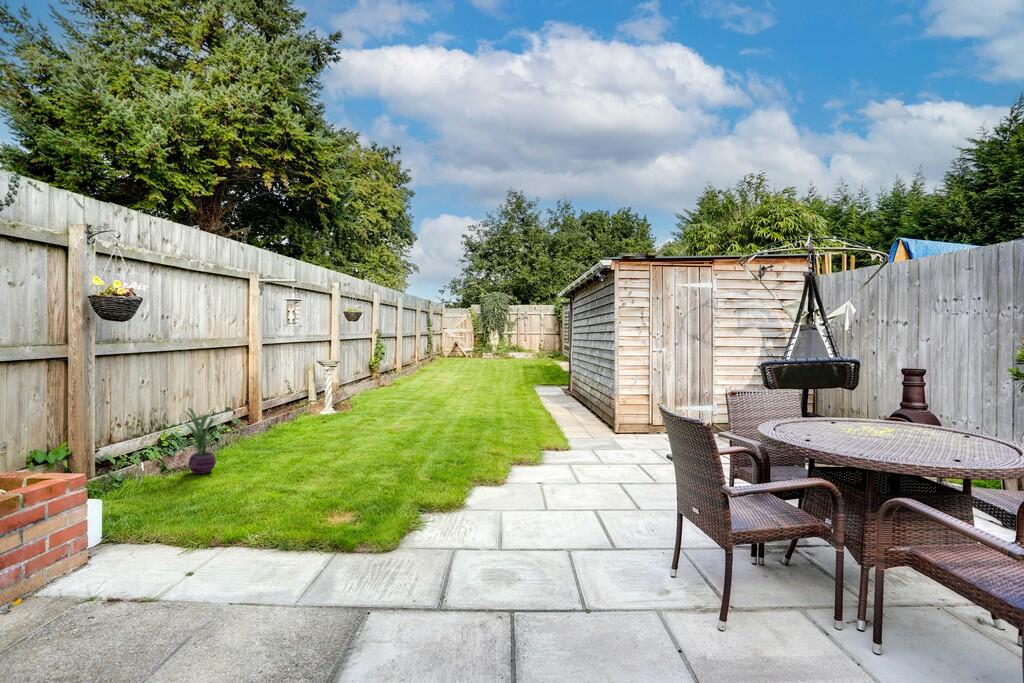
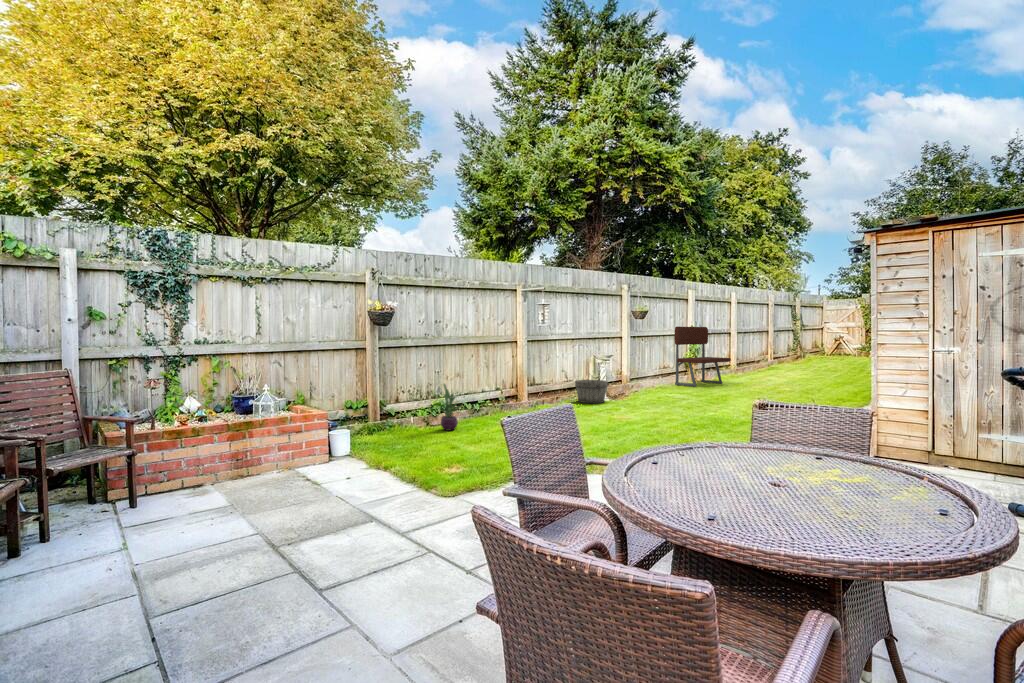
bench: none [369,330,417,390] -> present [674,327,731,387]
wooden bucket: none [299,383,338,417] -> present [575,376,608,403]

